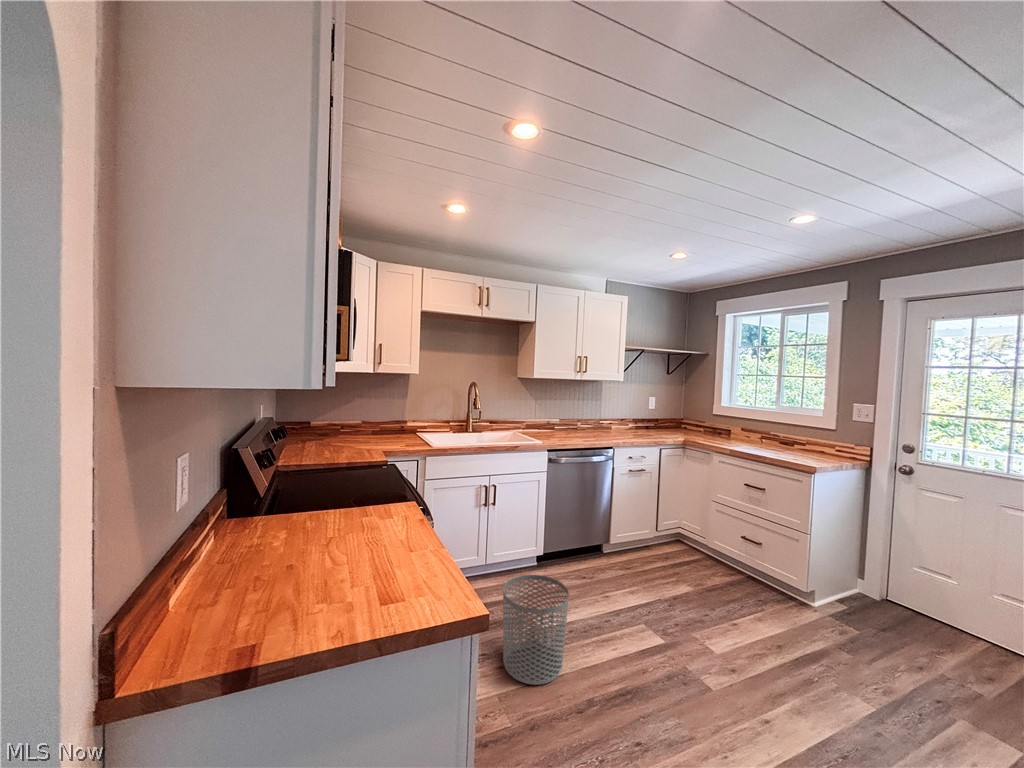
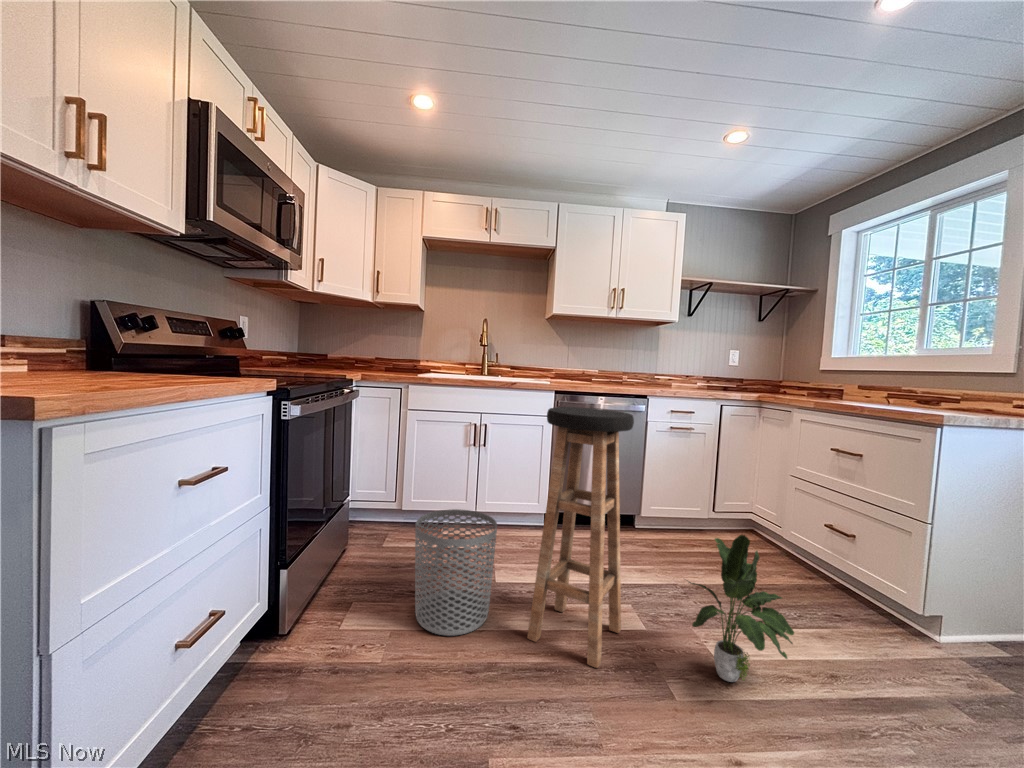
bar stool: none [598,485,667,682] -> present [527,407,634,668]
potted plant: none [704,569,774,669] -> present [689,535,794,682]

